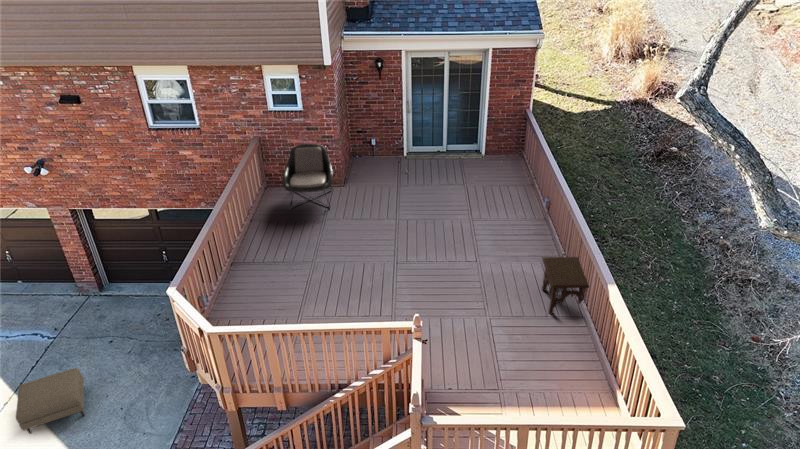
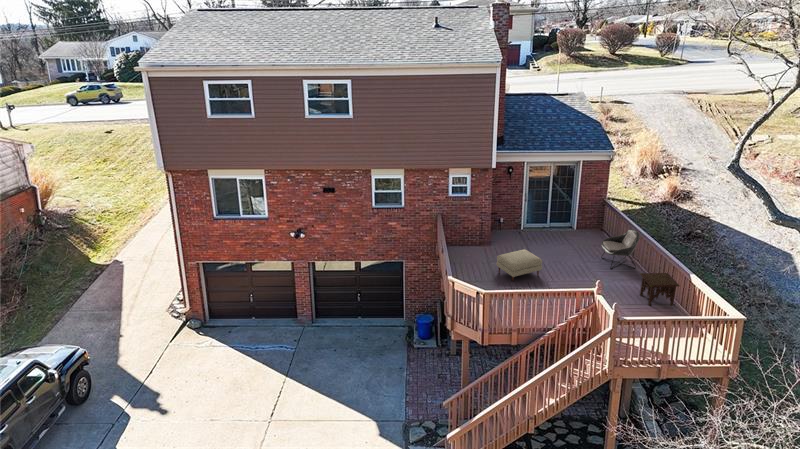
lounge chair: present [283,144,333,209] -> present [601,229,640,269]
ottoman: present [16,368,84,434] -> present [496,250,542,281]

